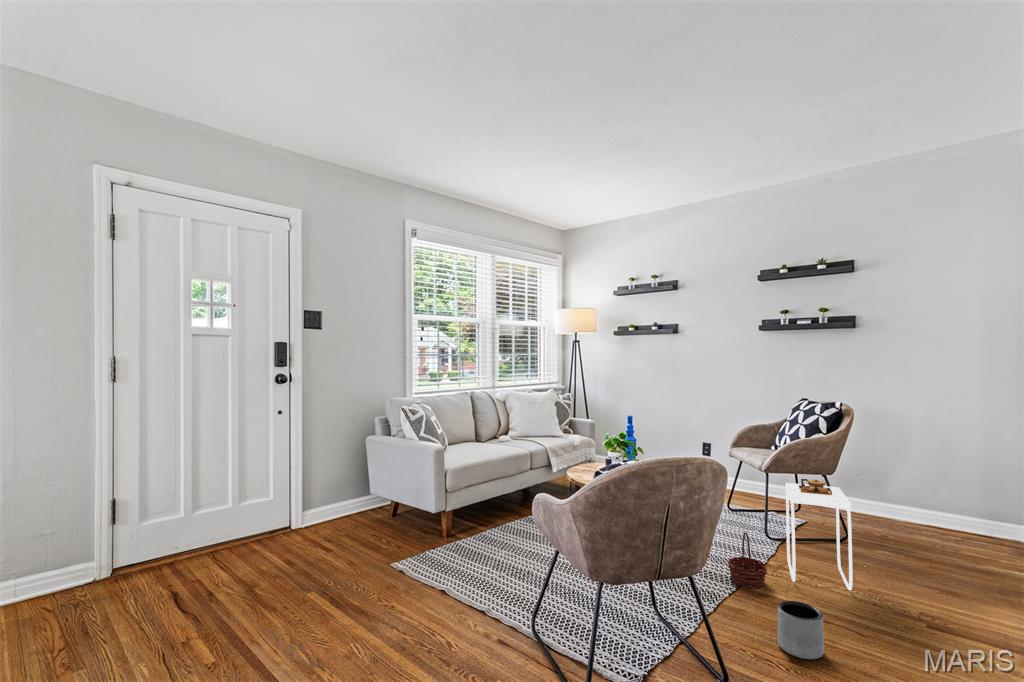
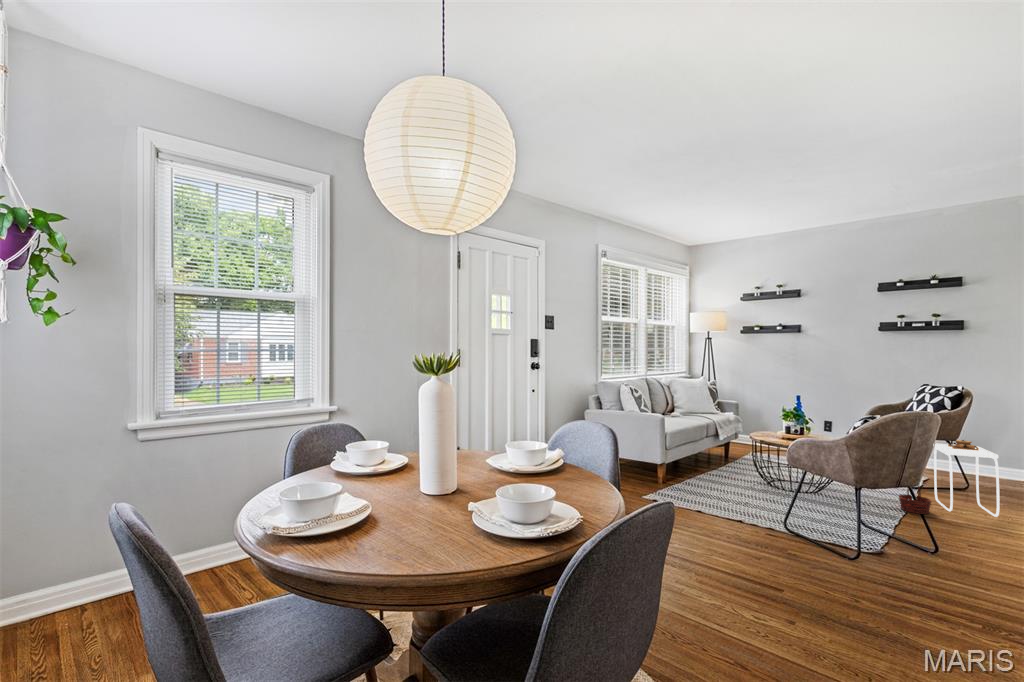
planter: present [777,601,824,660] -> none [964,514,1002,549]

